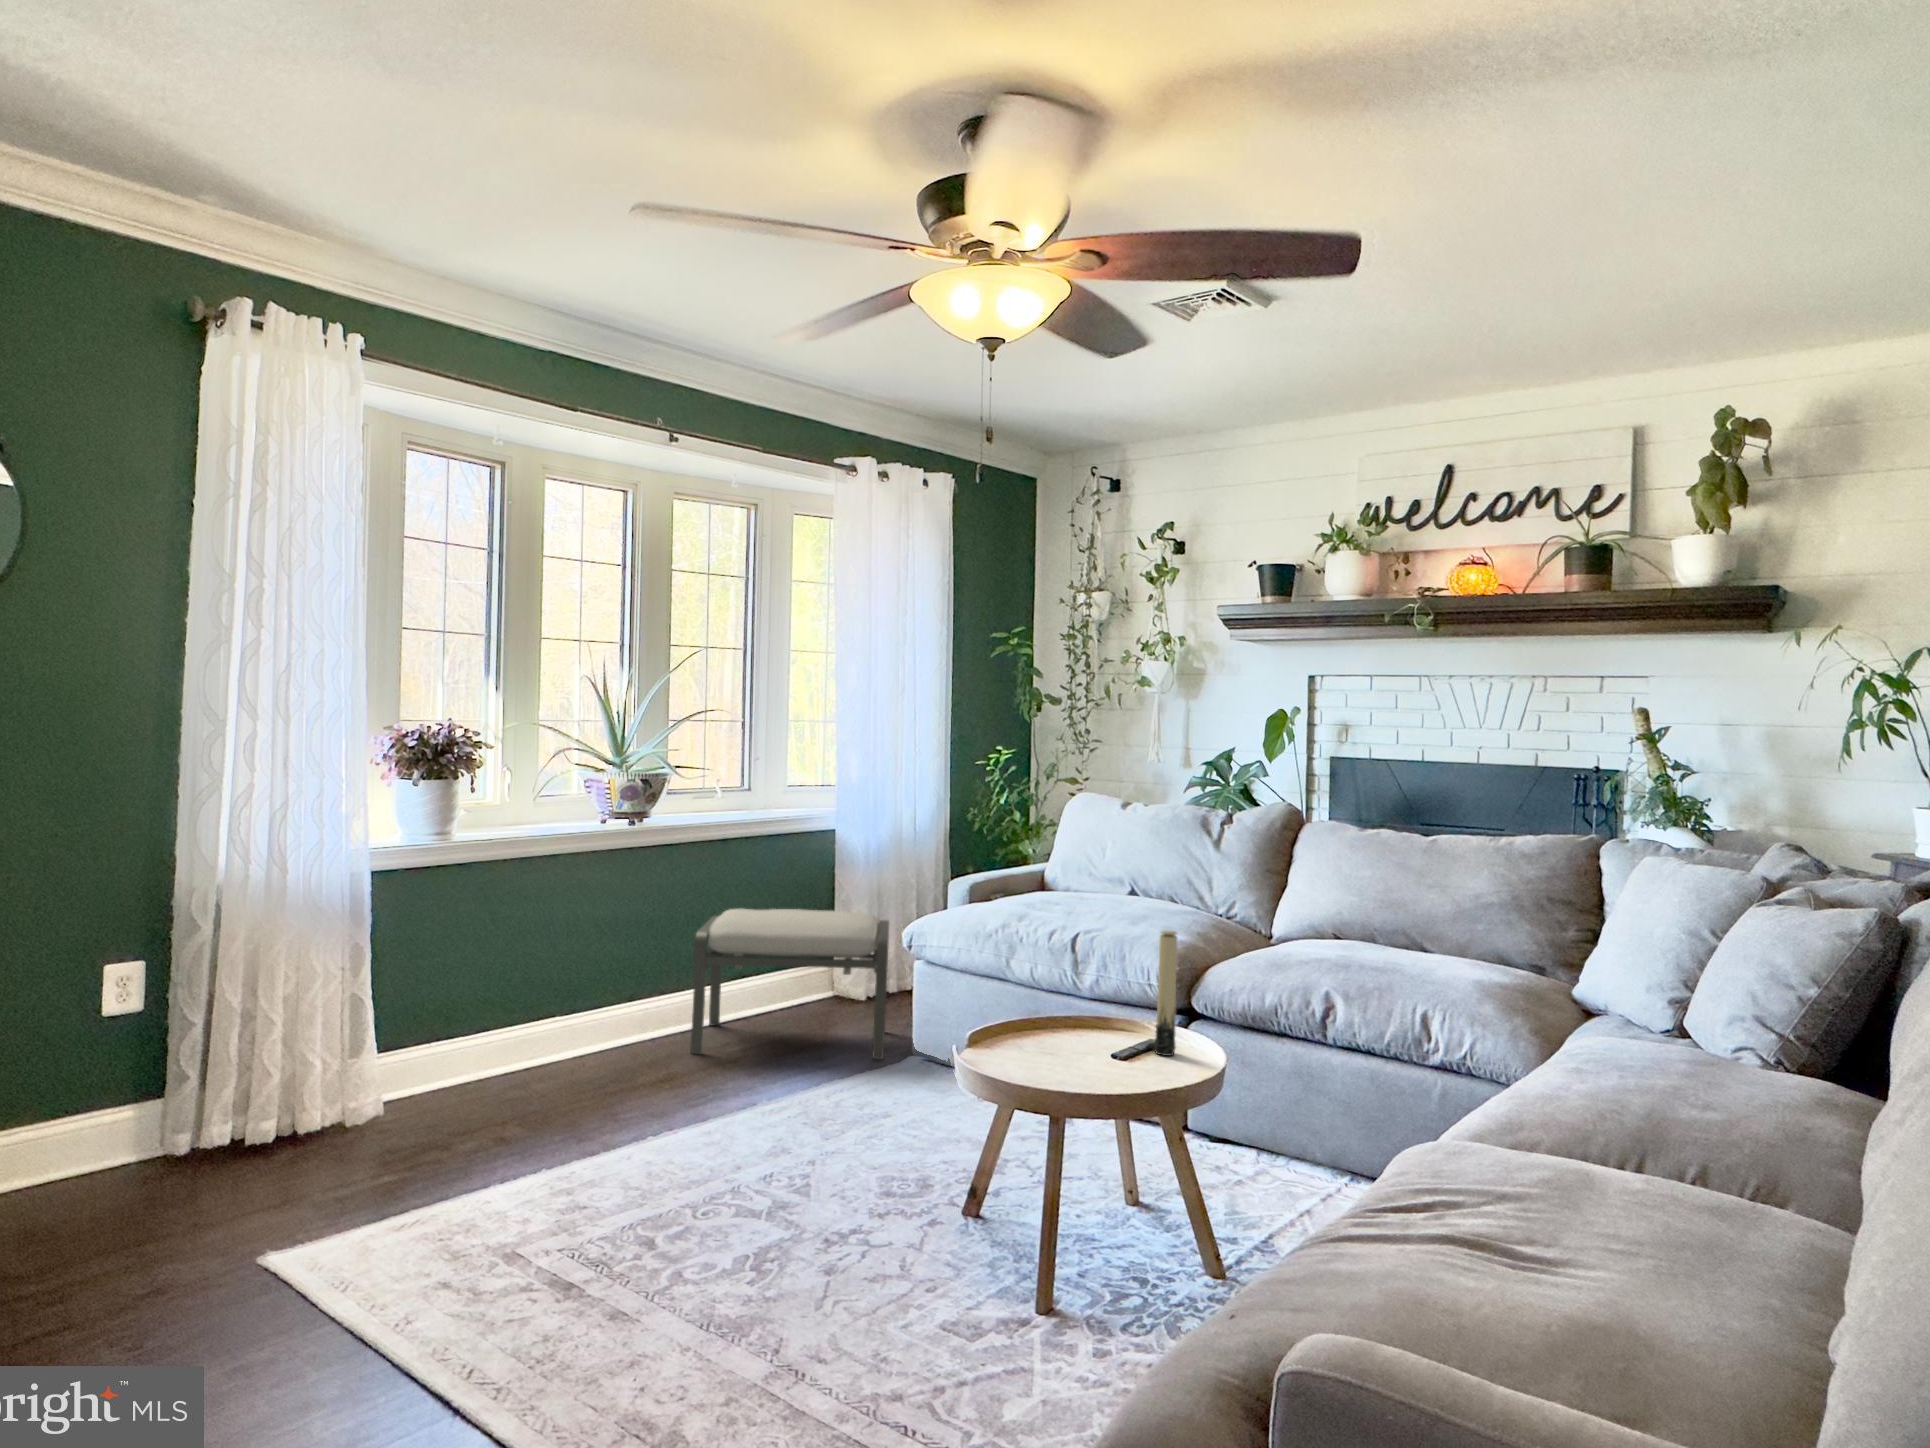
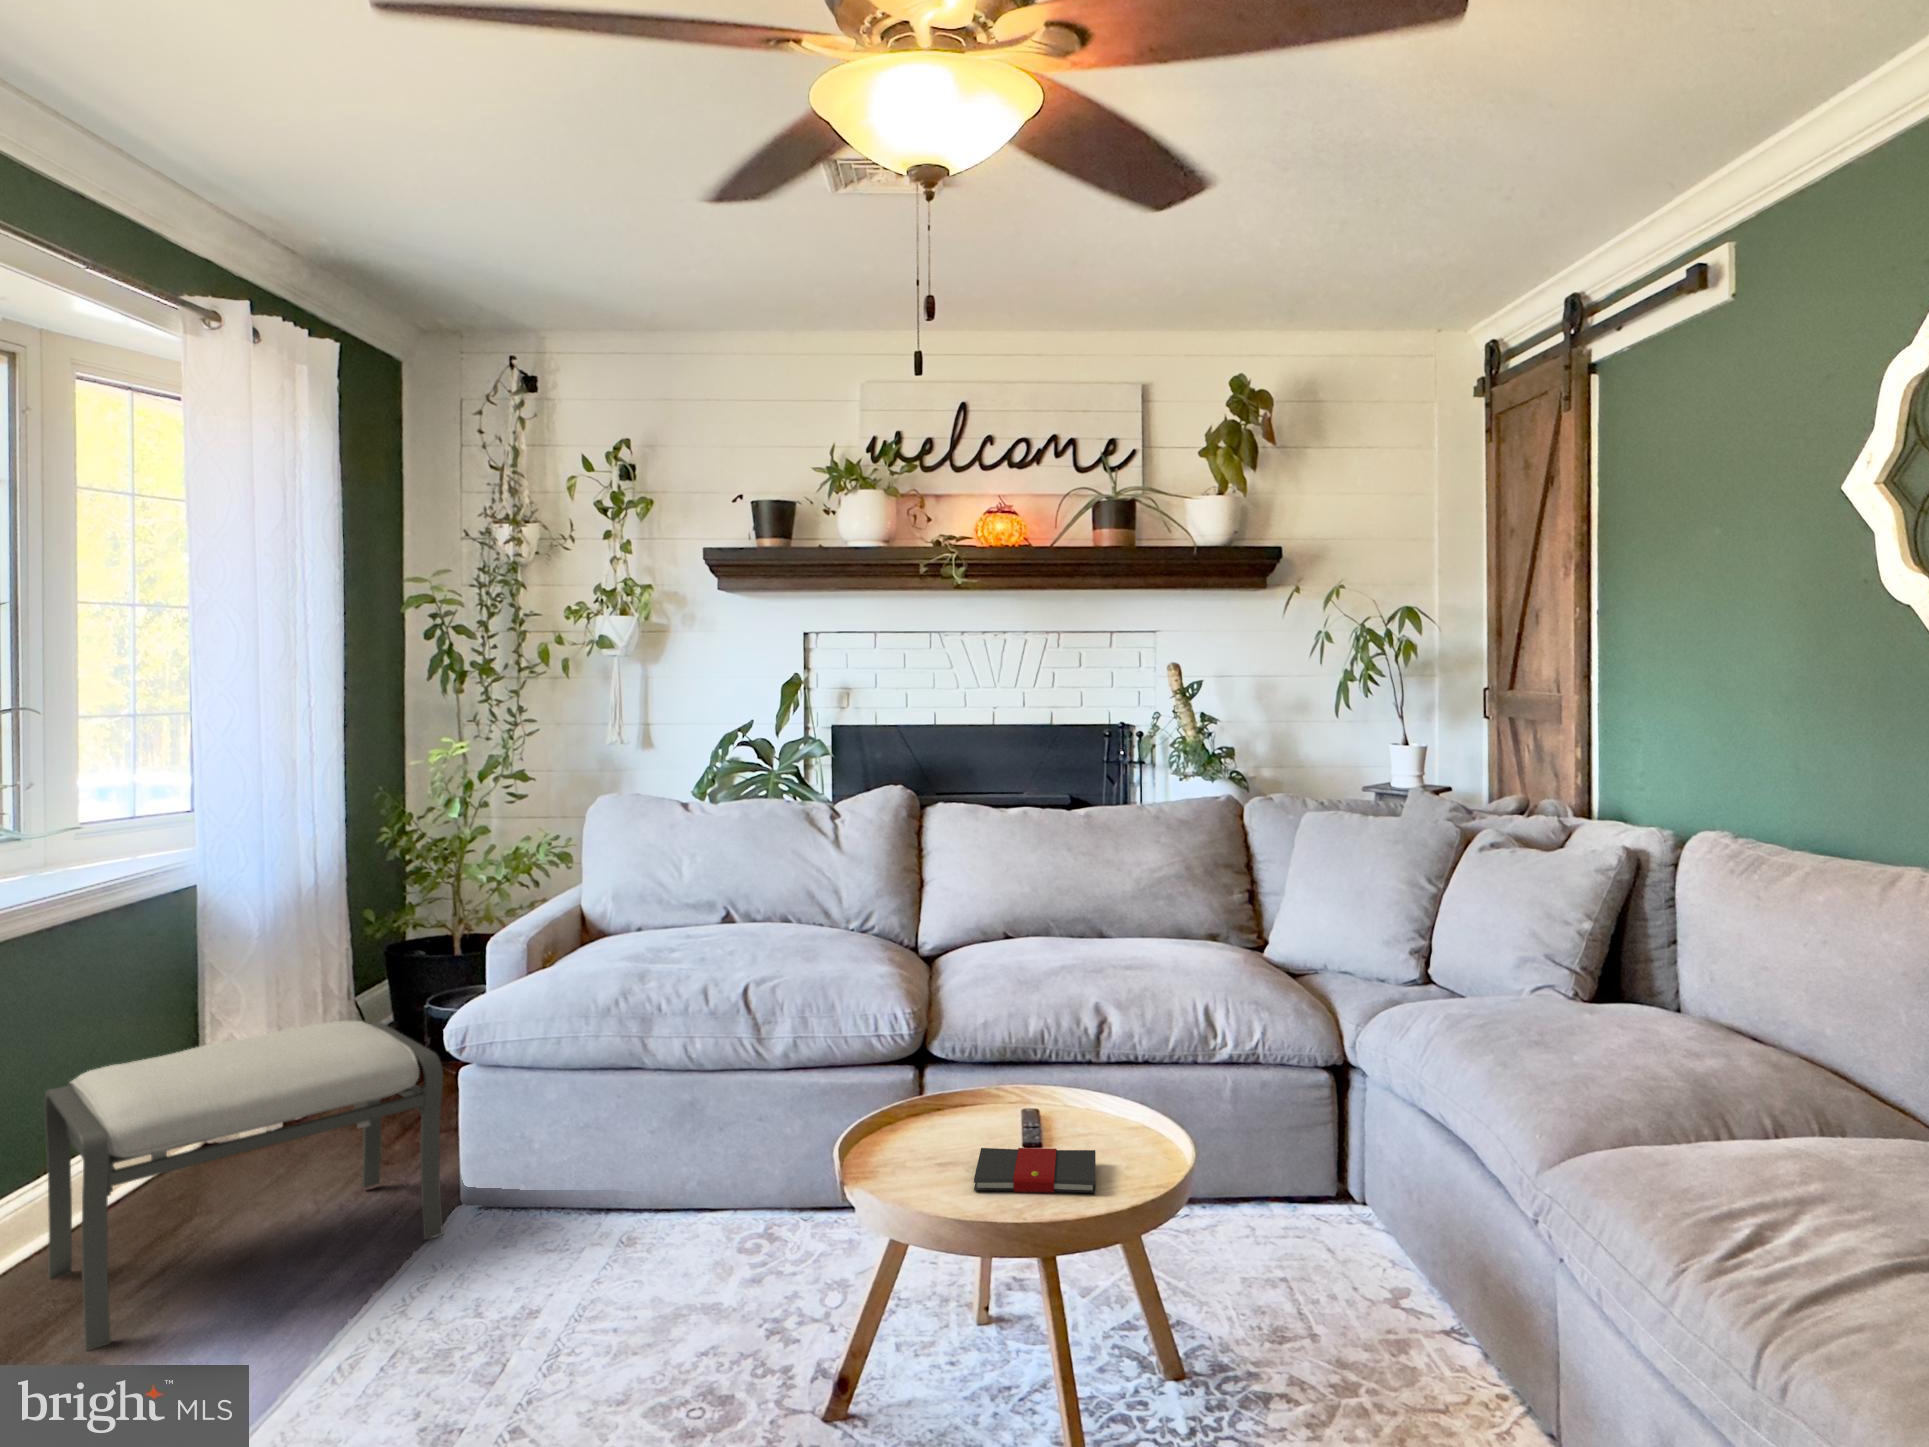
candle: present [1147,930,1177,1056] -> none [1093,994,1135,1148]
book: none [1012,1024,1120,1062] -> present [974,1148,1096,1193]

